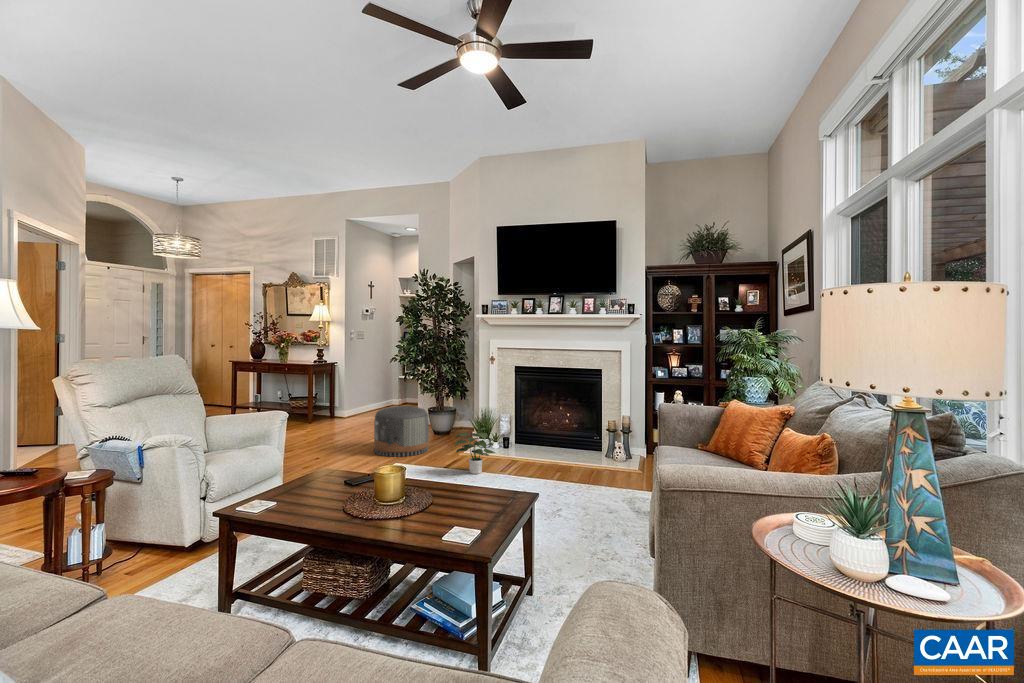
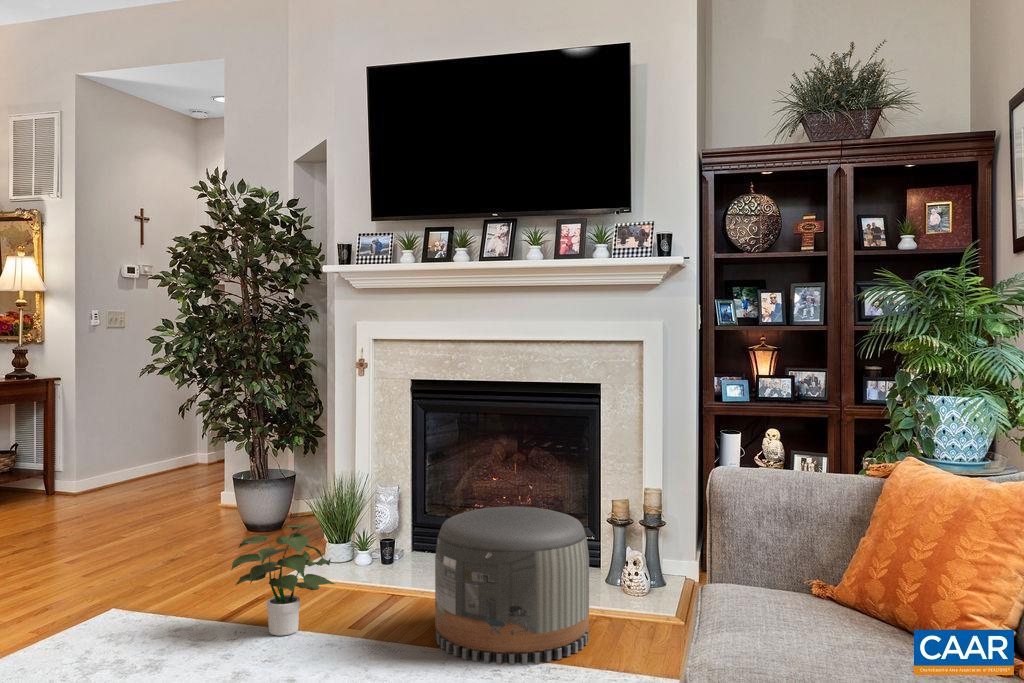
pouf: present [374,406,429,457] -> present [435,506,589,665]

